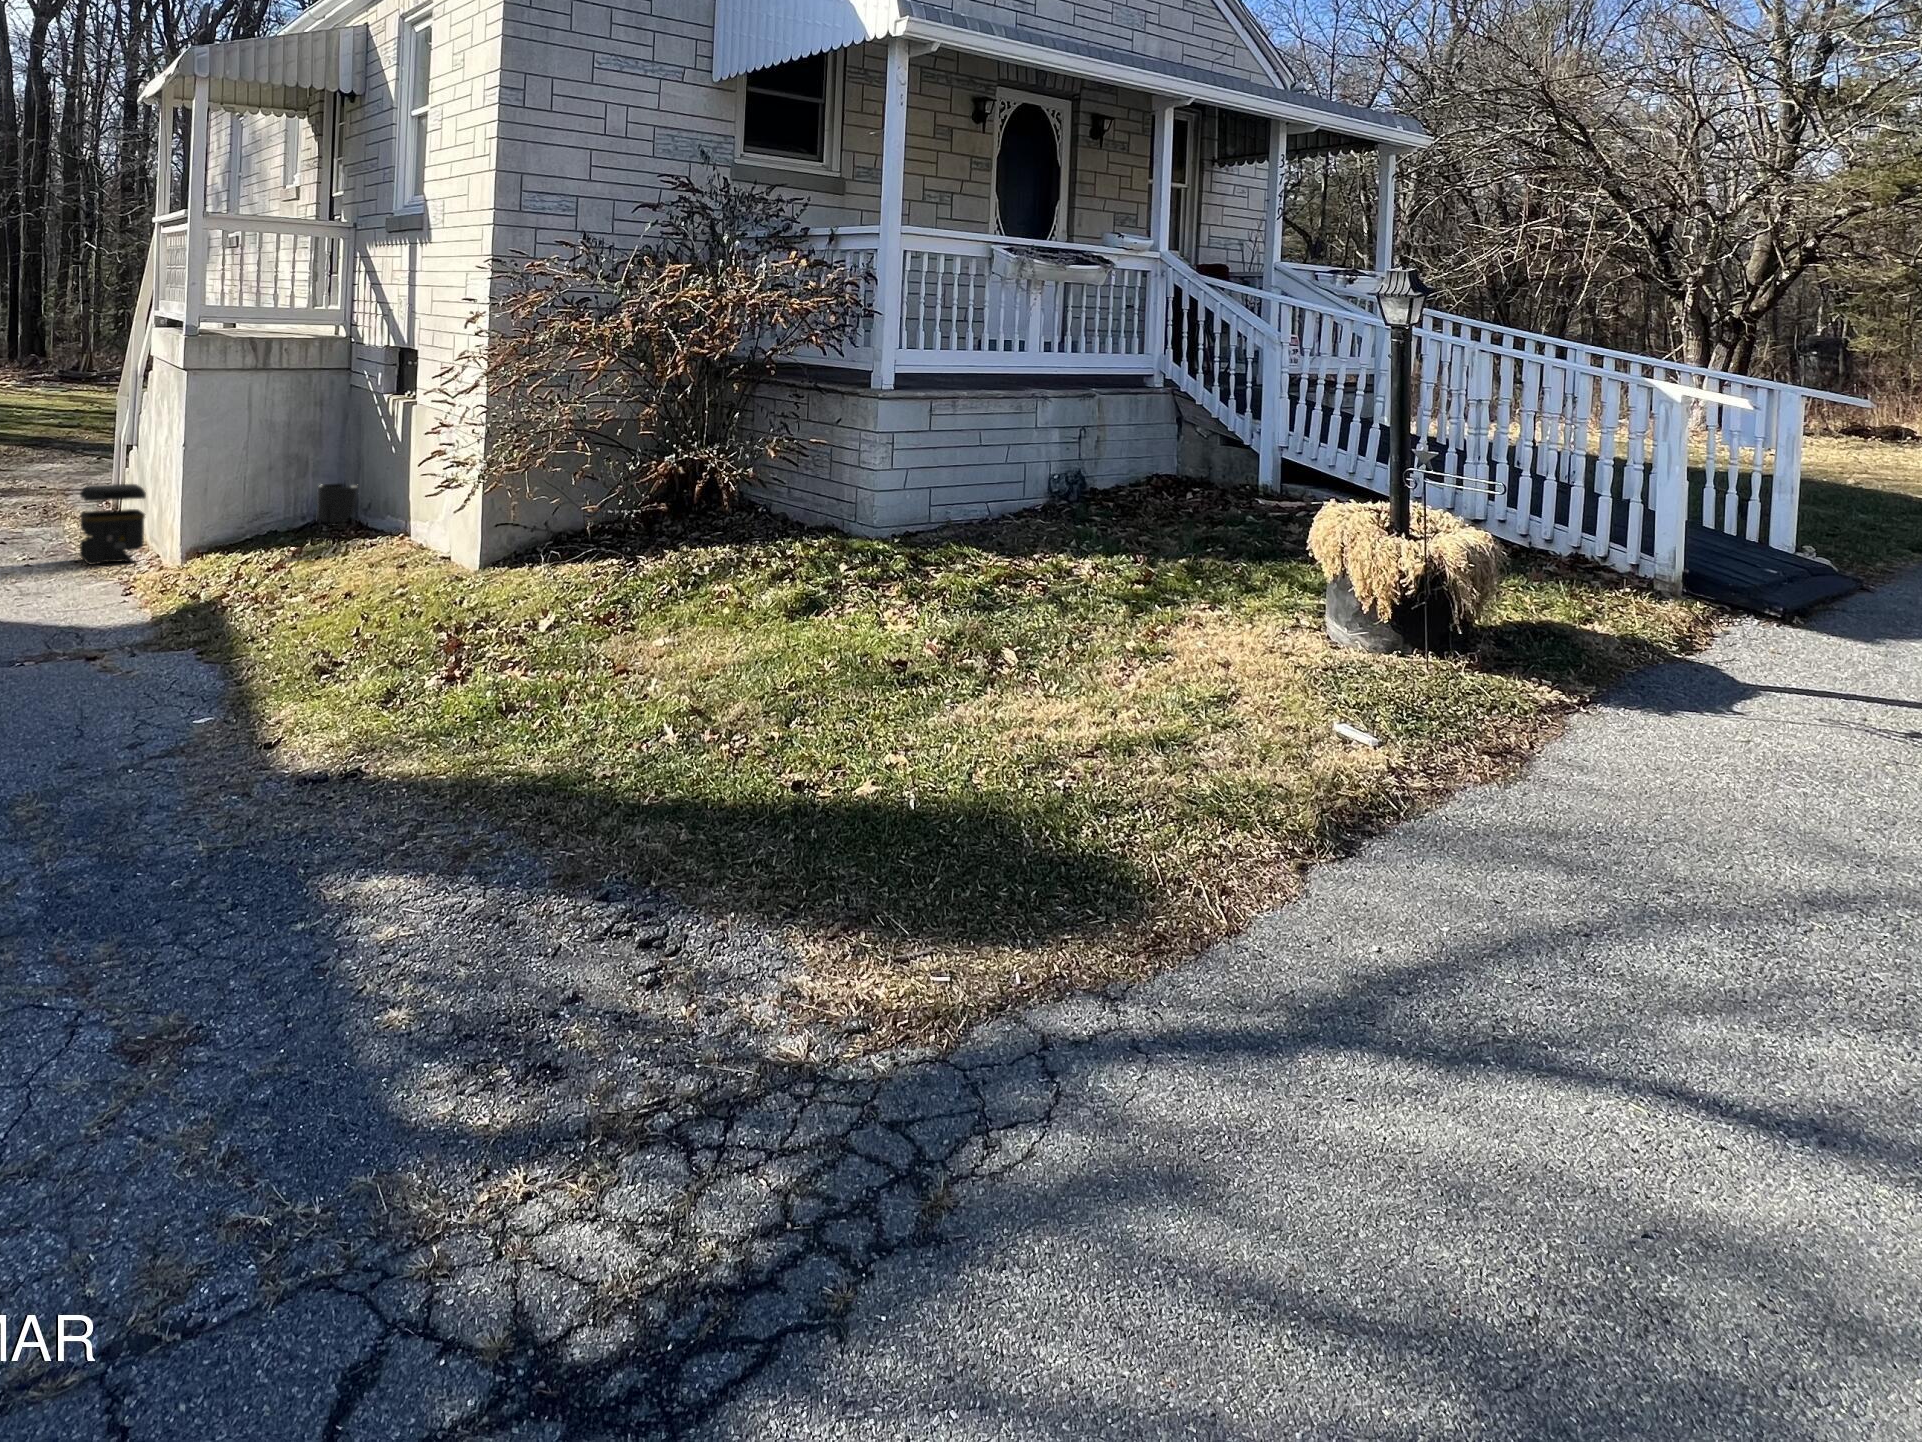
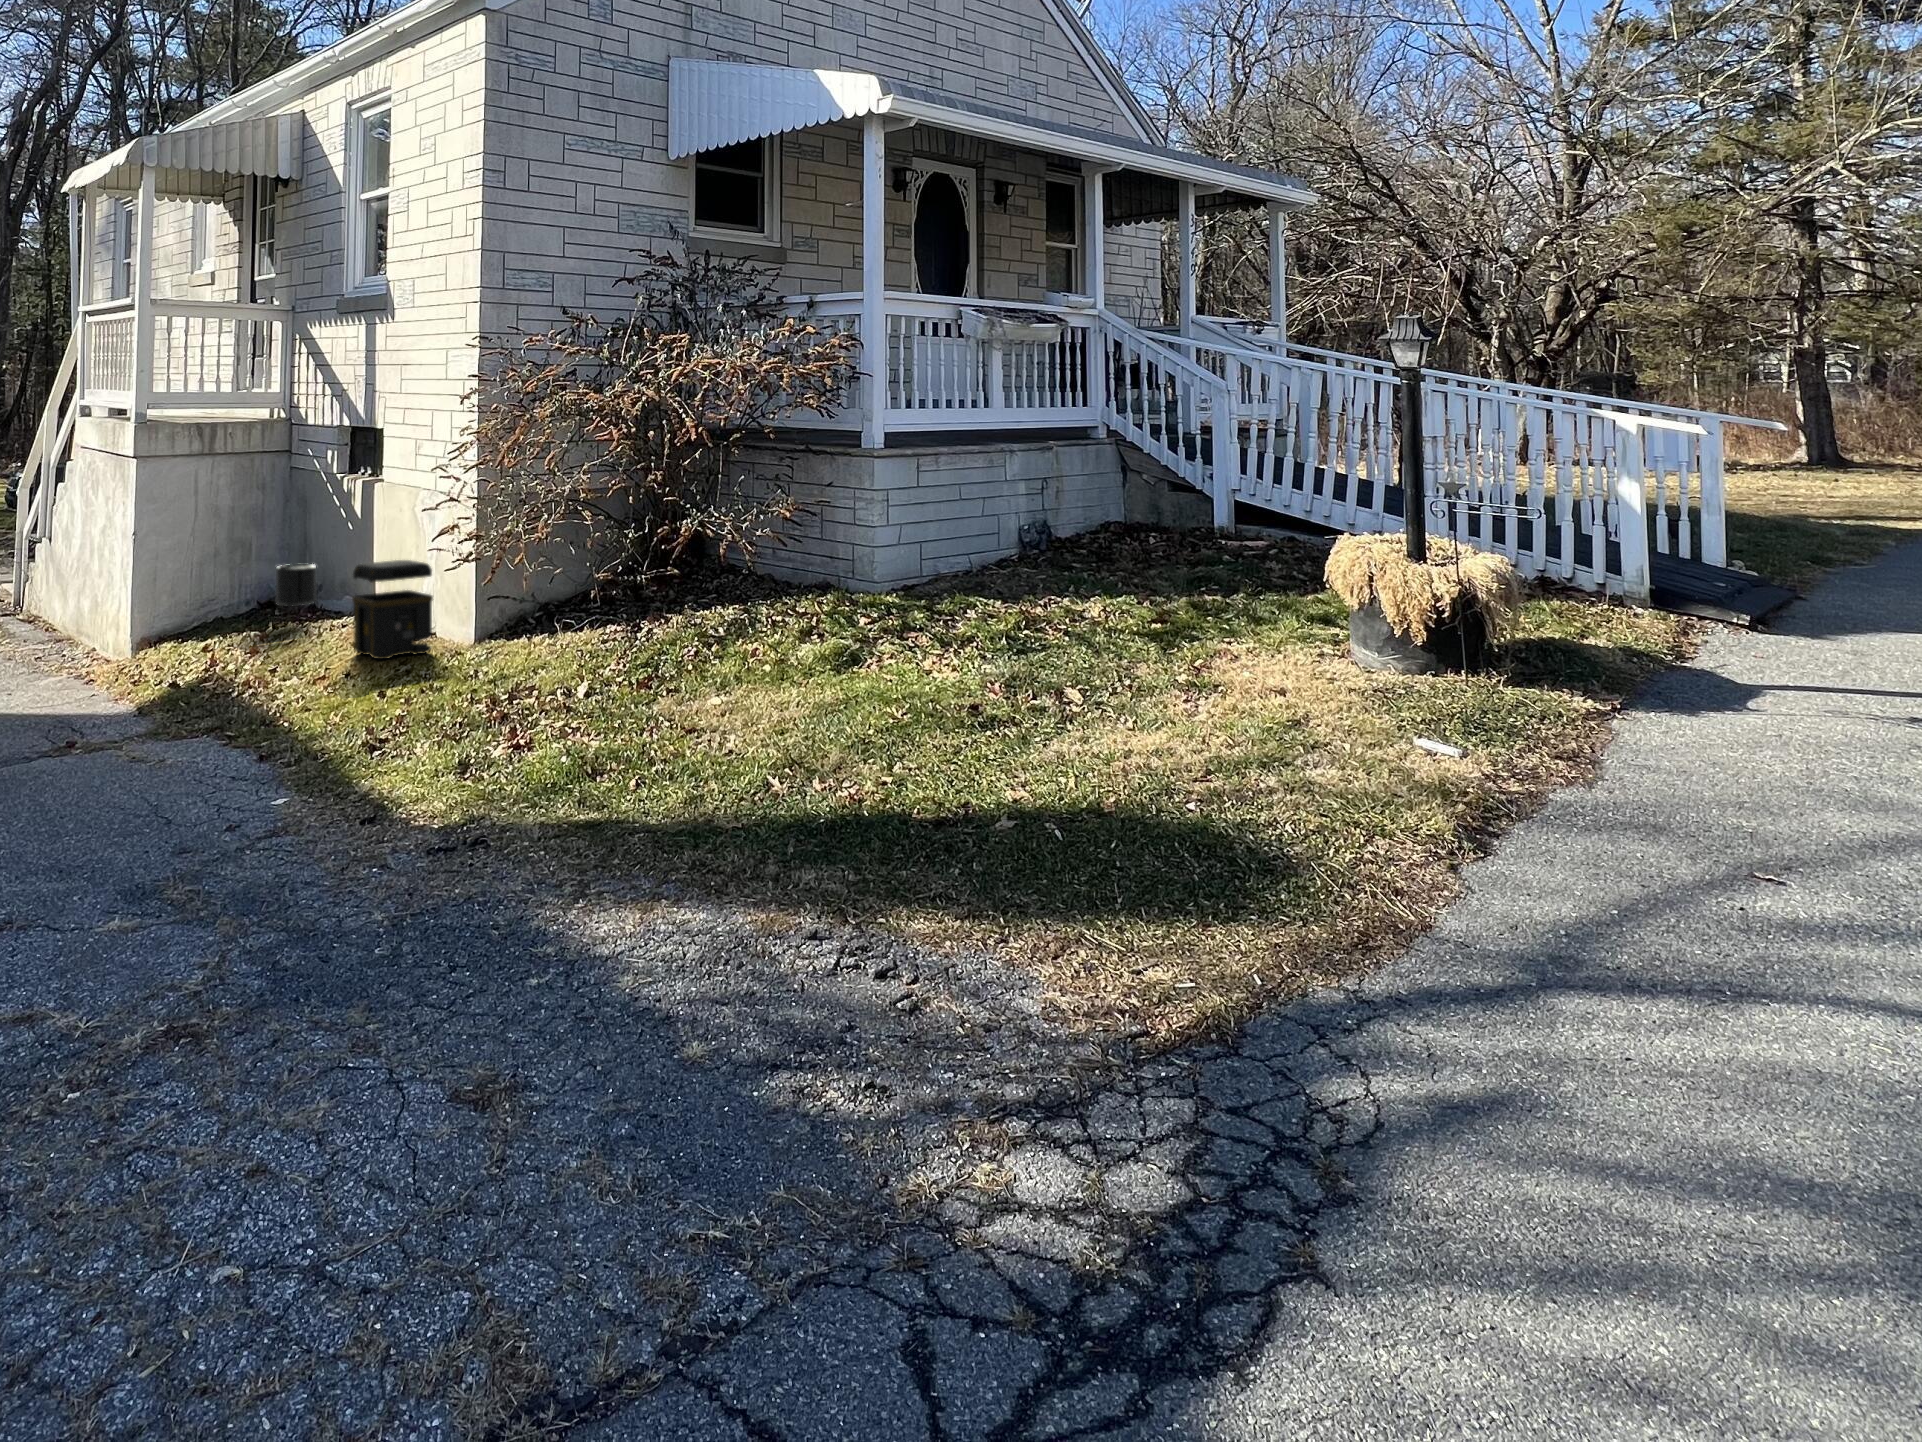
toolbox: present [80,484,146,565] -> present [352,560,433,659]

